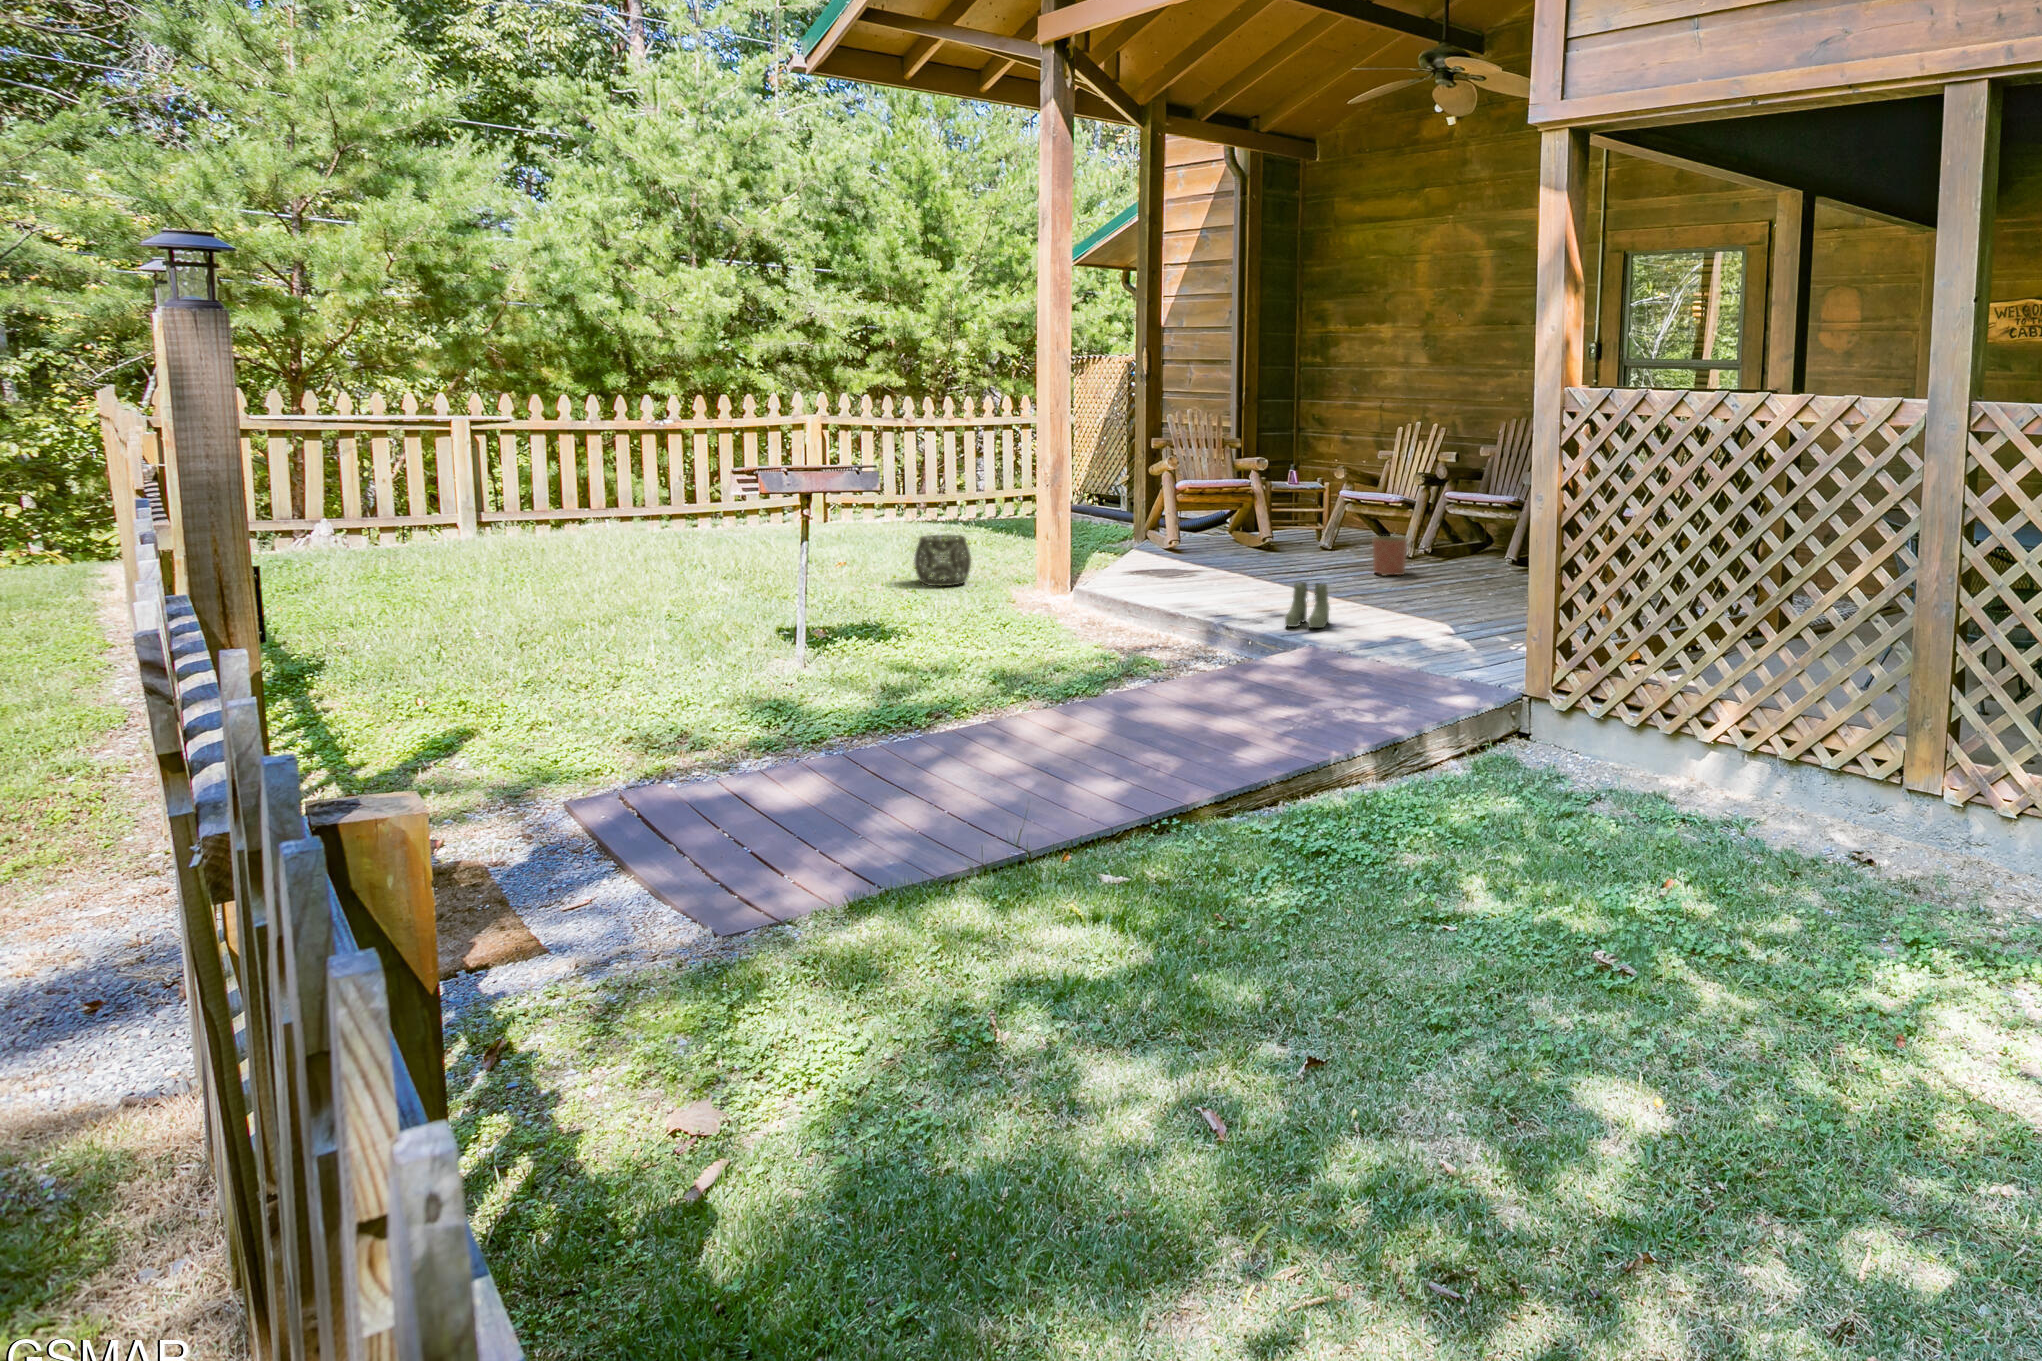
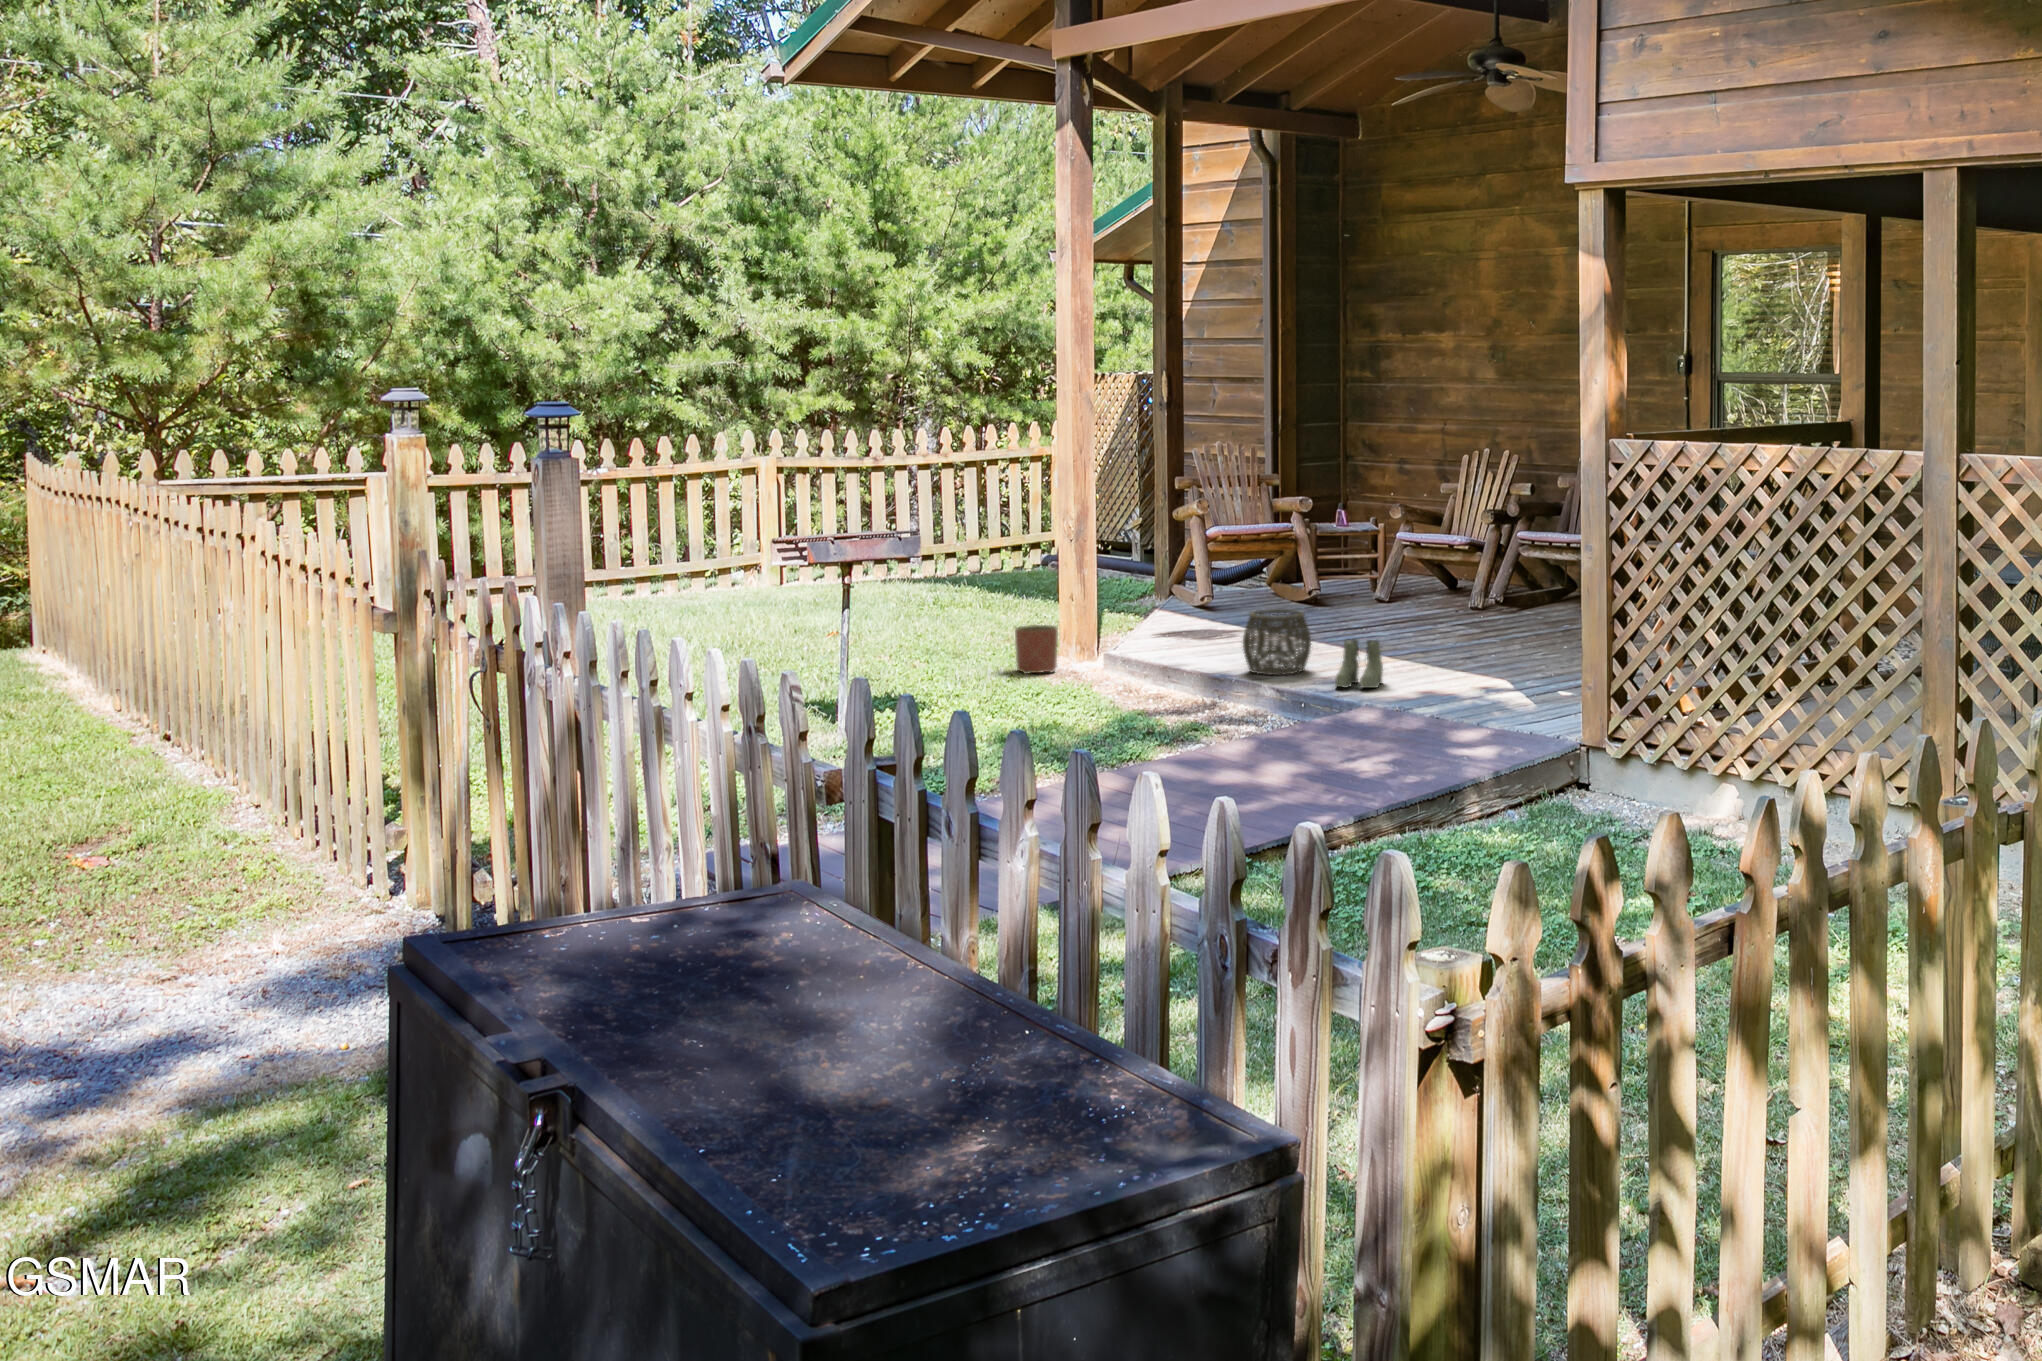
woven basket: present [914,535,971,586] -> present [1243,609,1311,675]
planter: present [1373,536,1407,576] -> present [1015,625,1058,674]

